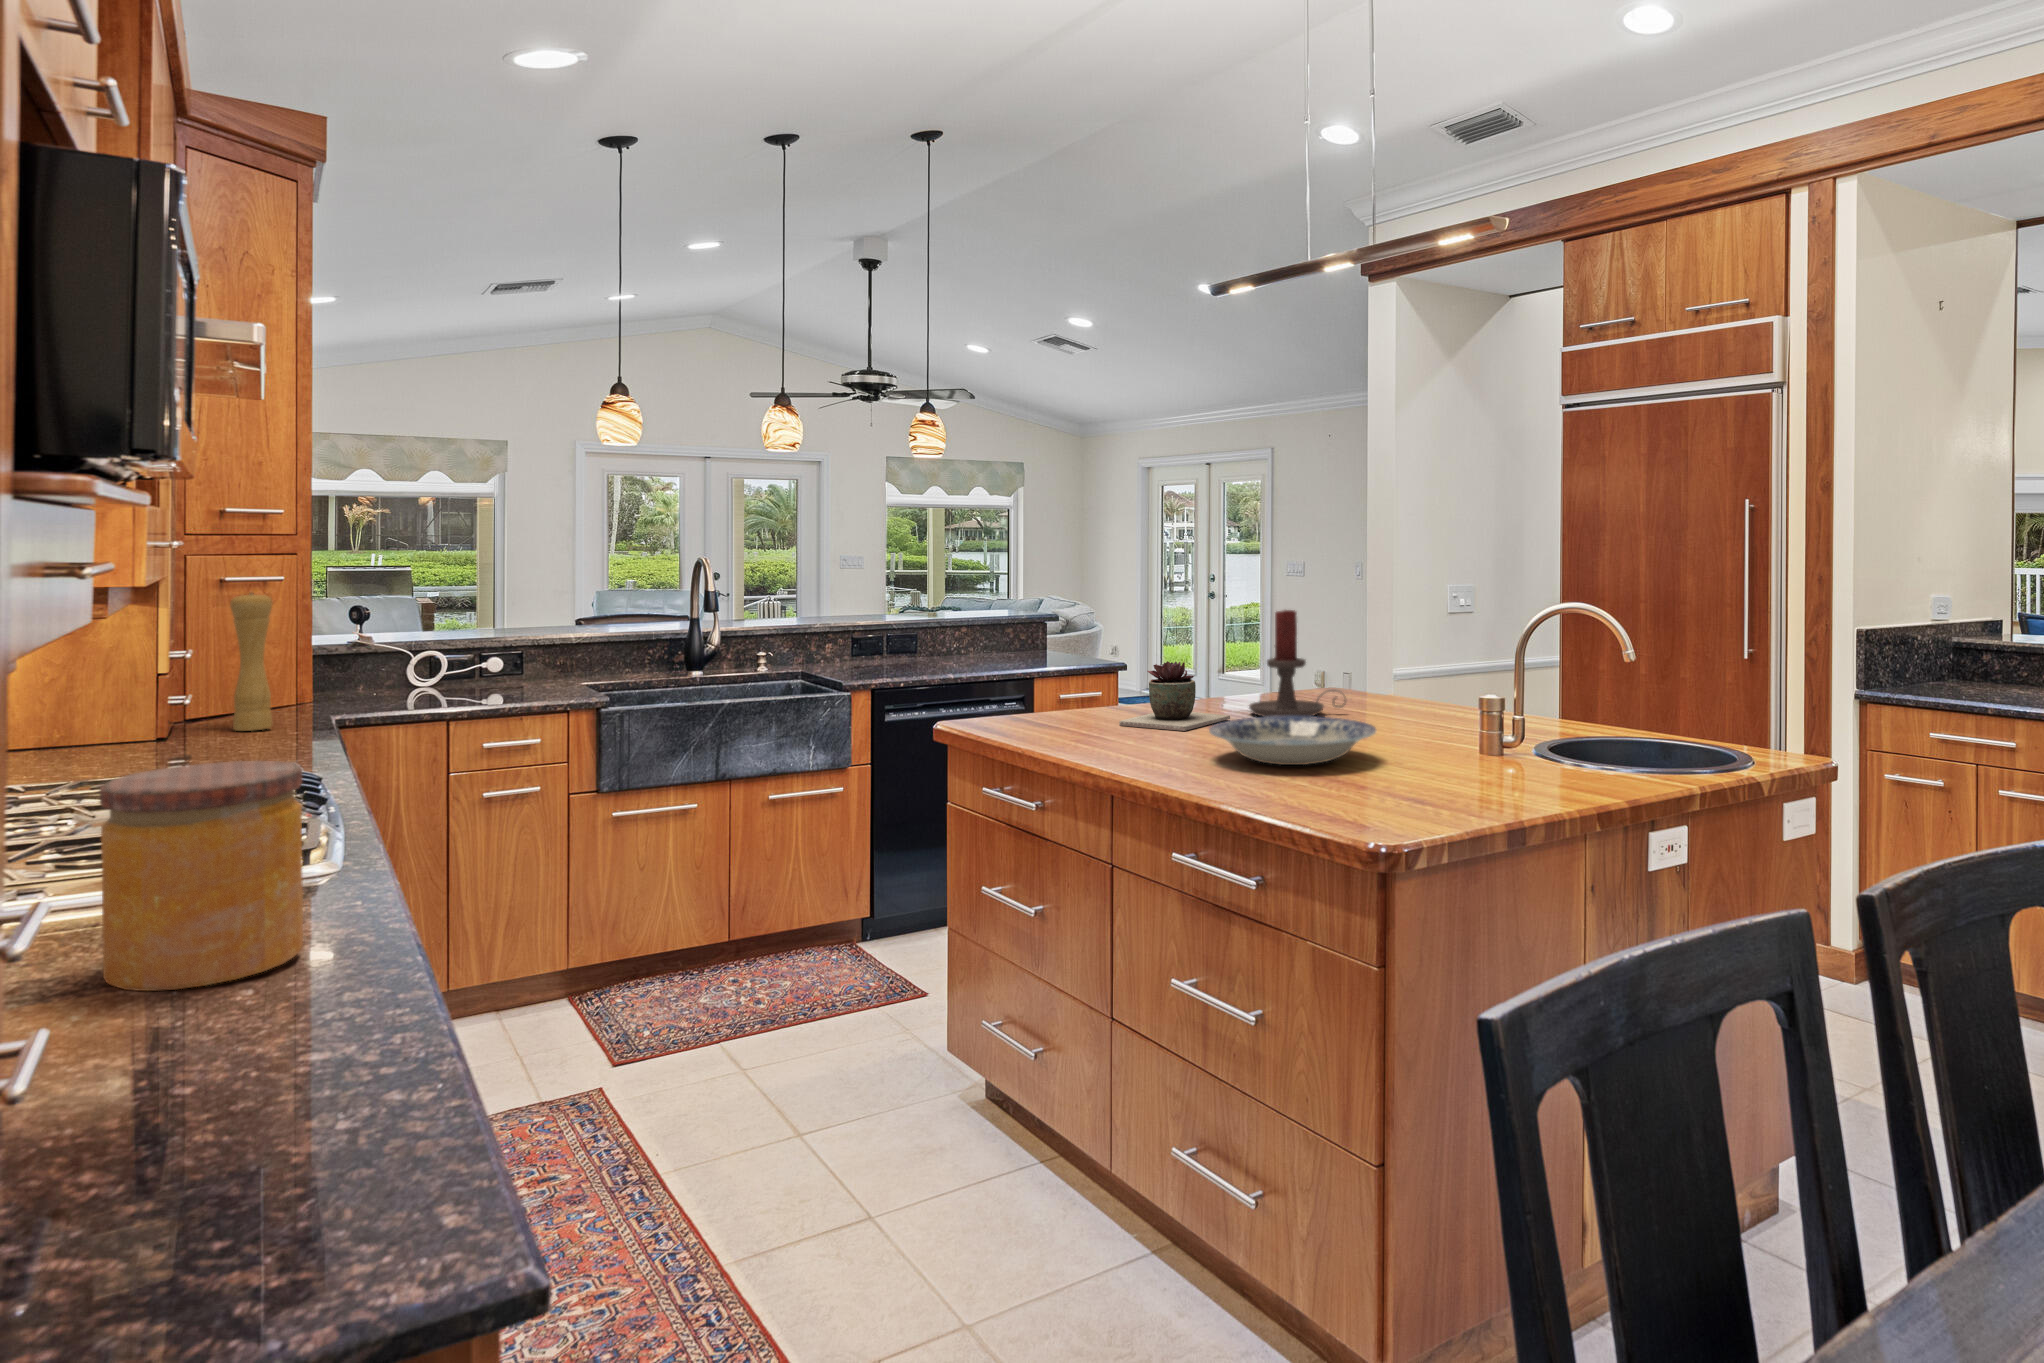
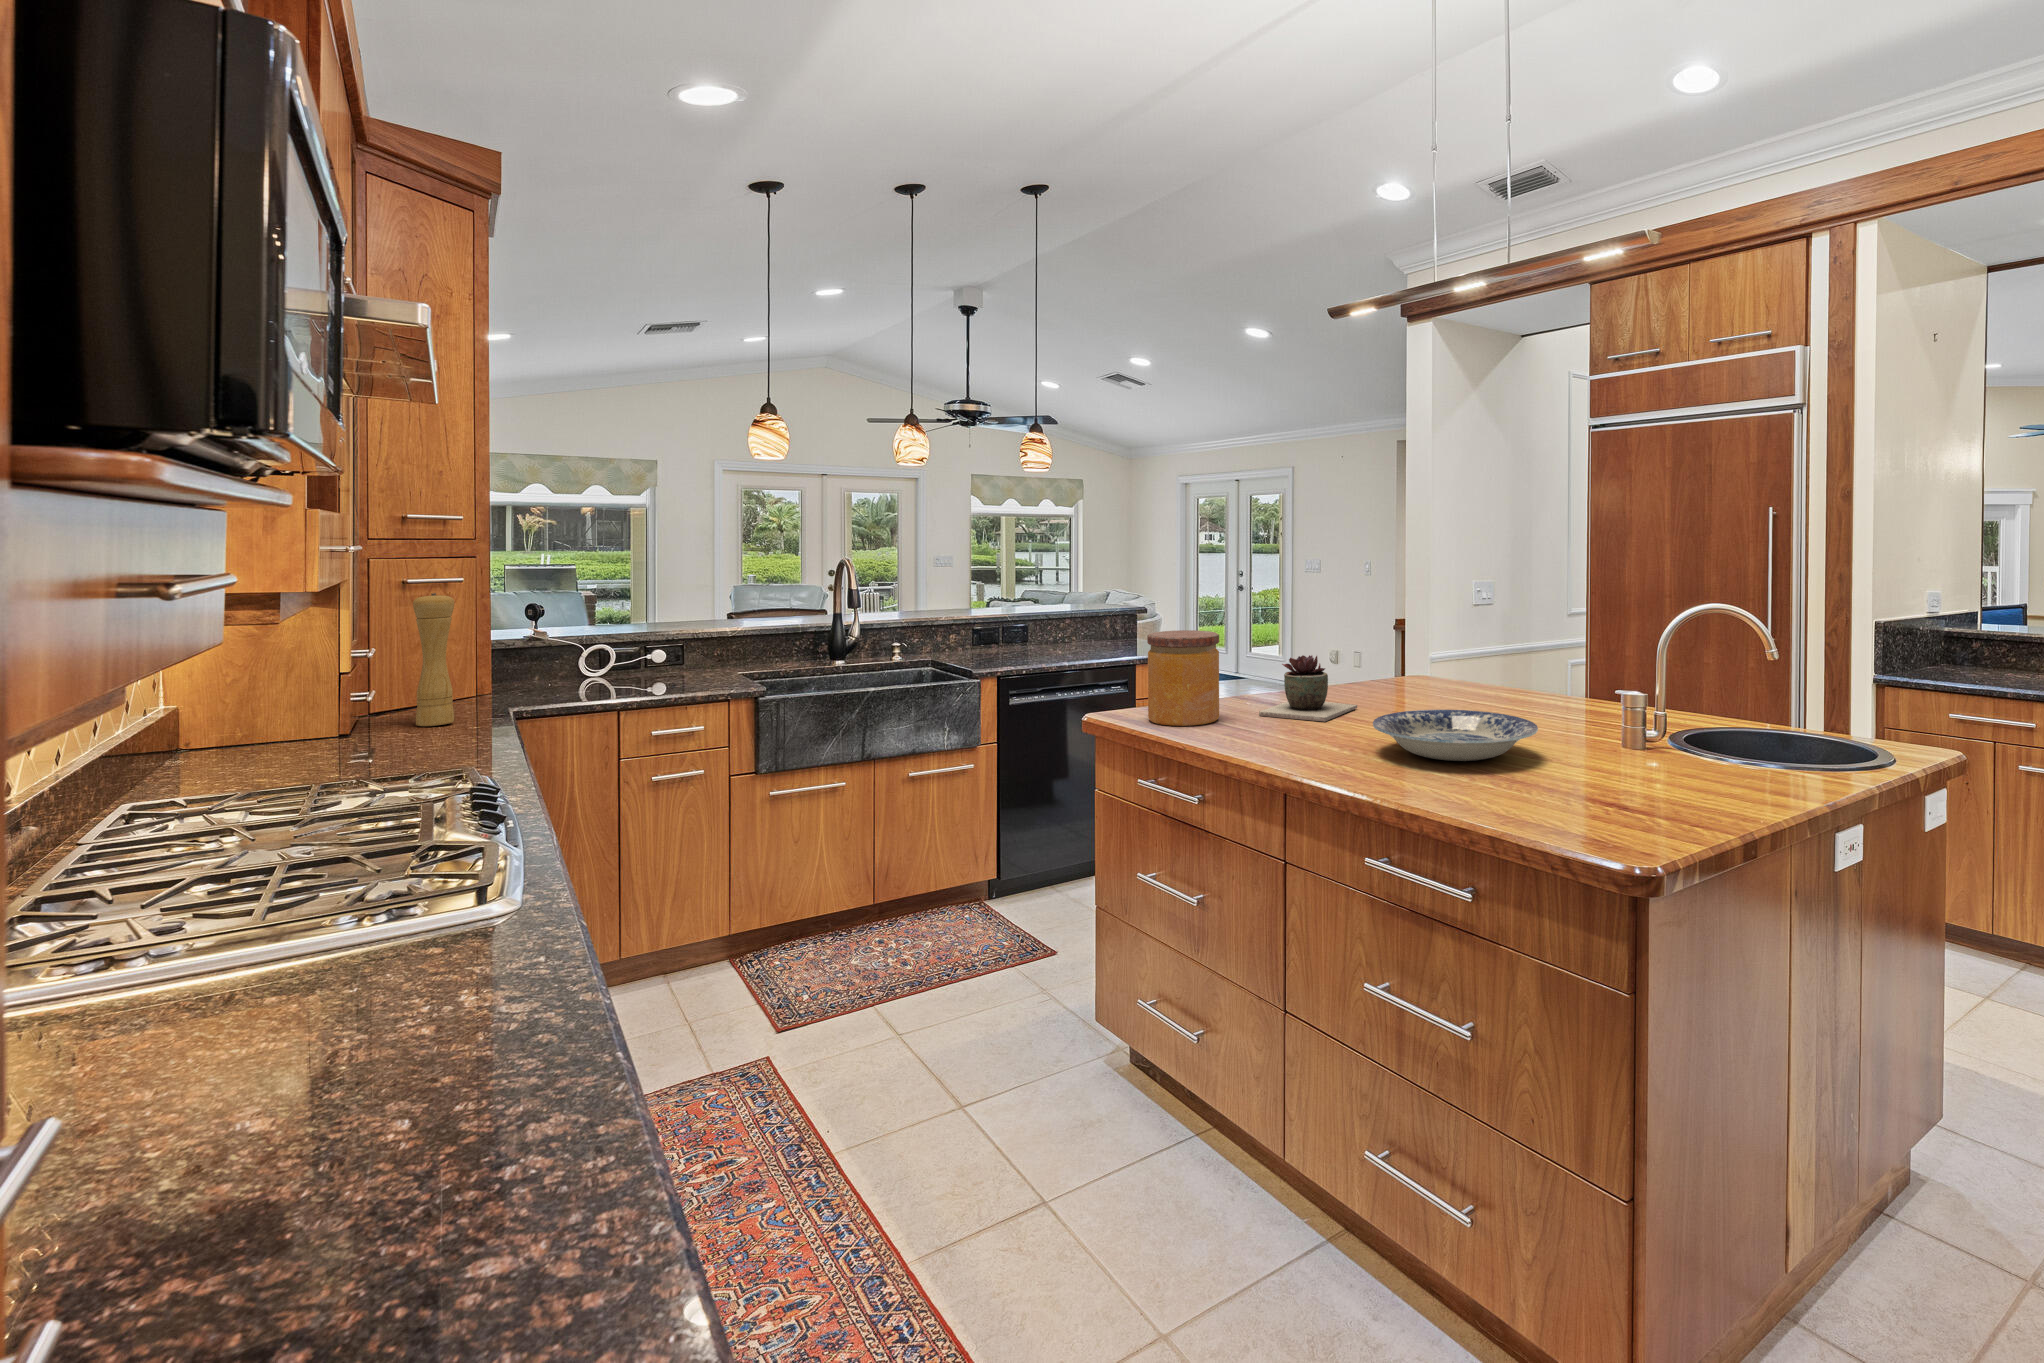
candle holder: present [1249,610,1346,717] -> none [1369,605,1460,707]
jar: present [100,761,303,991] -> present [1147,630,1219,726]

